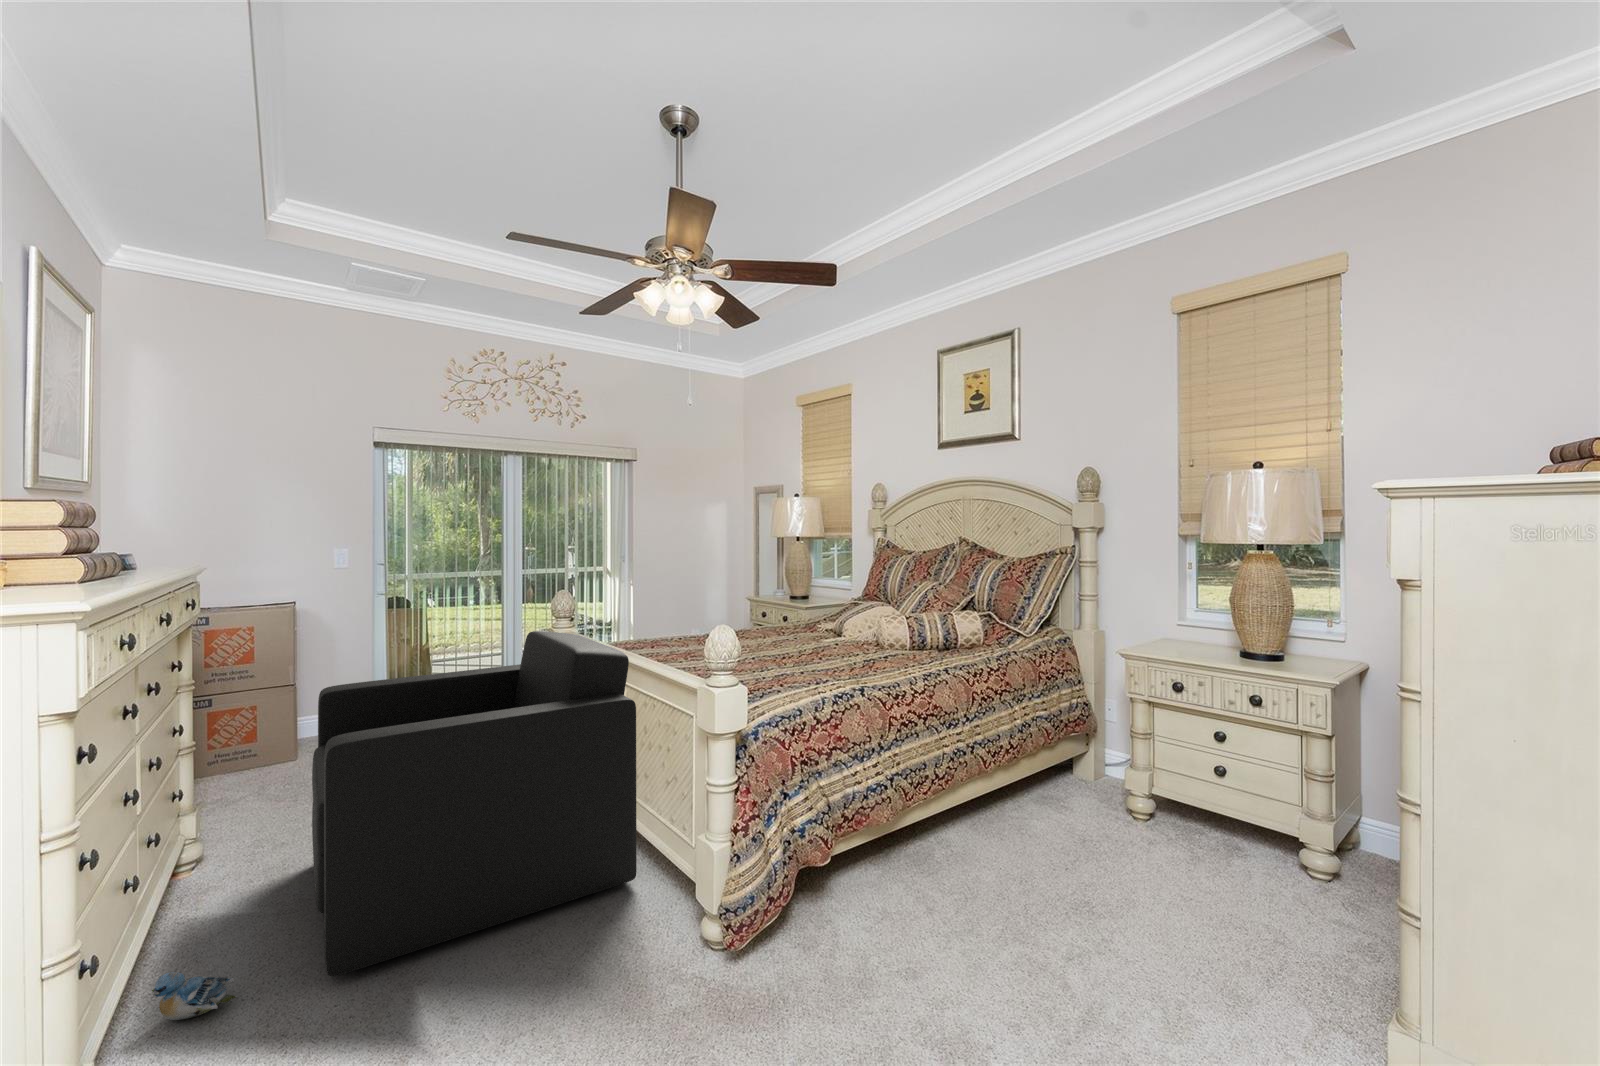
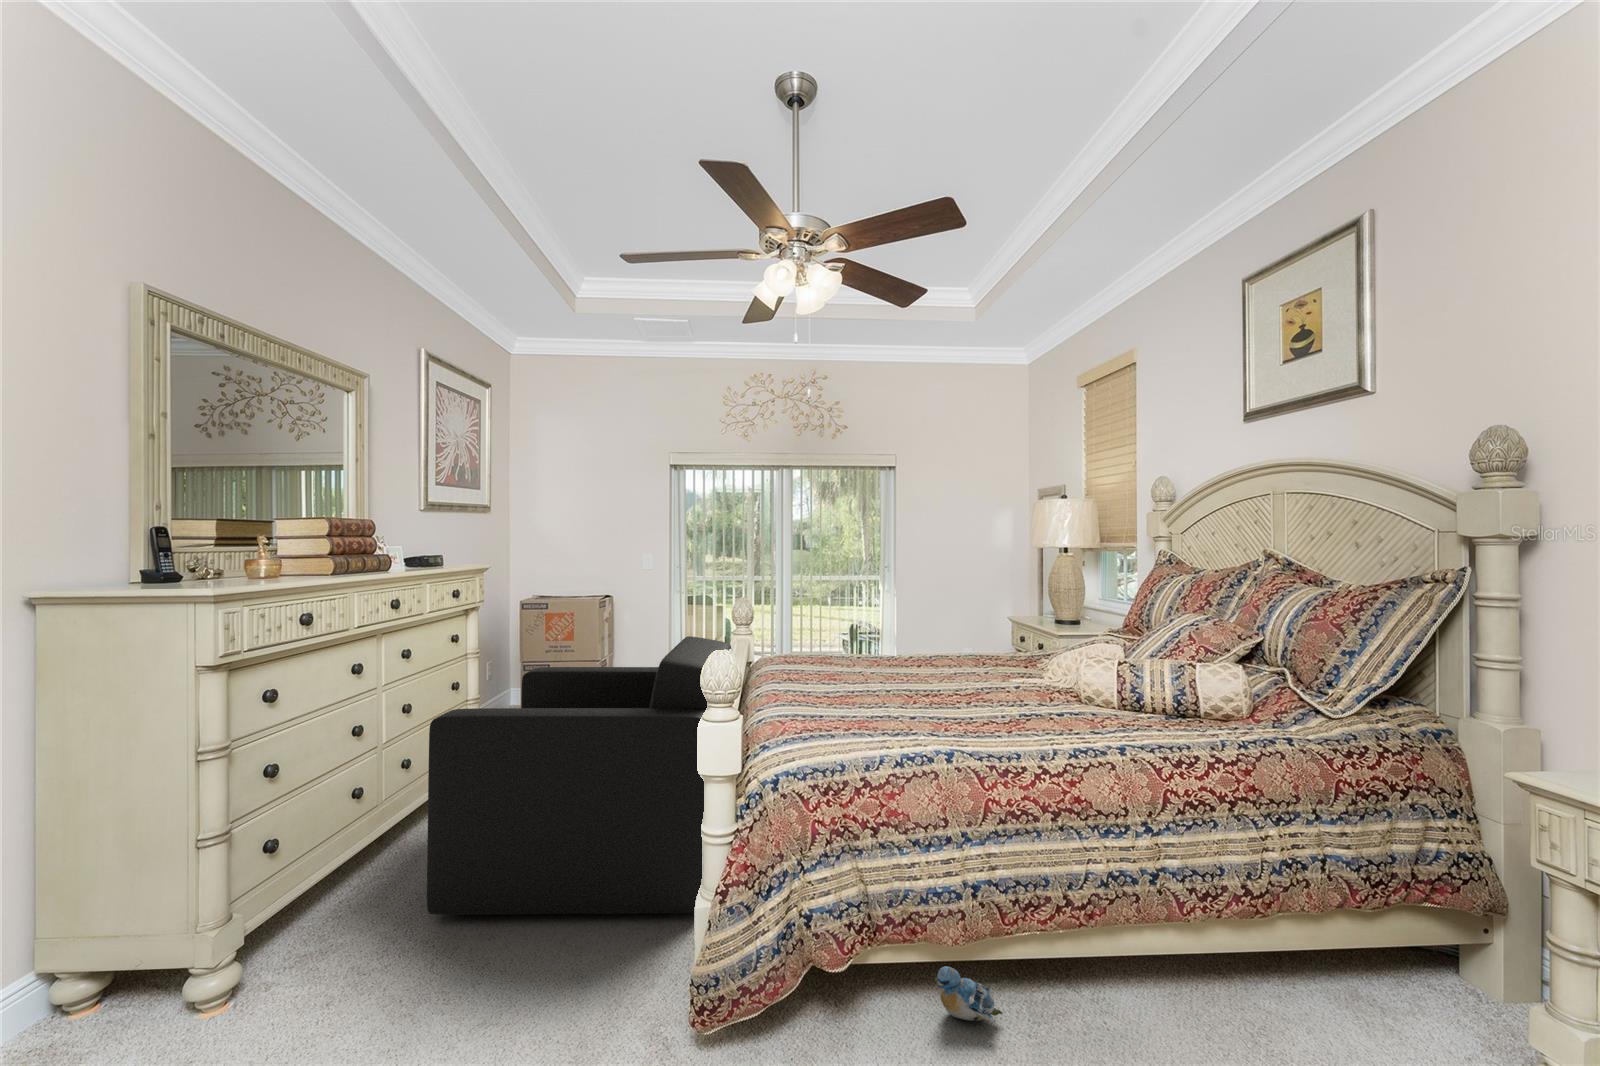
plush toy: present [152,972,236,1020] -> present [935,966,1002,1023]

